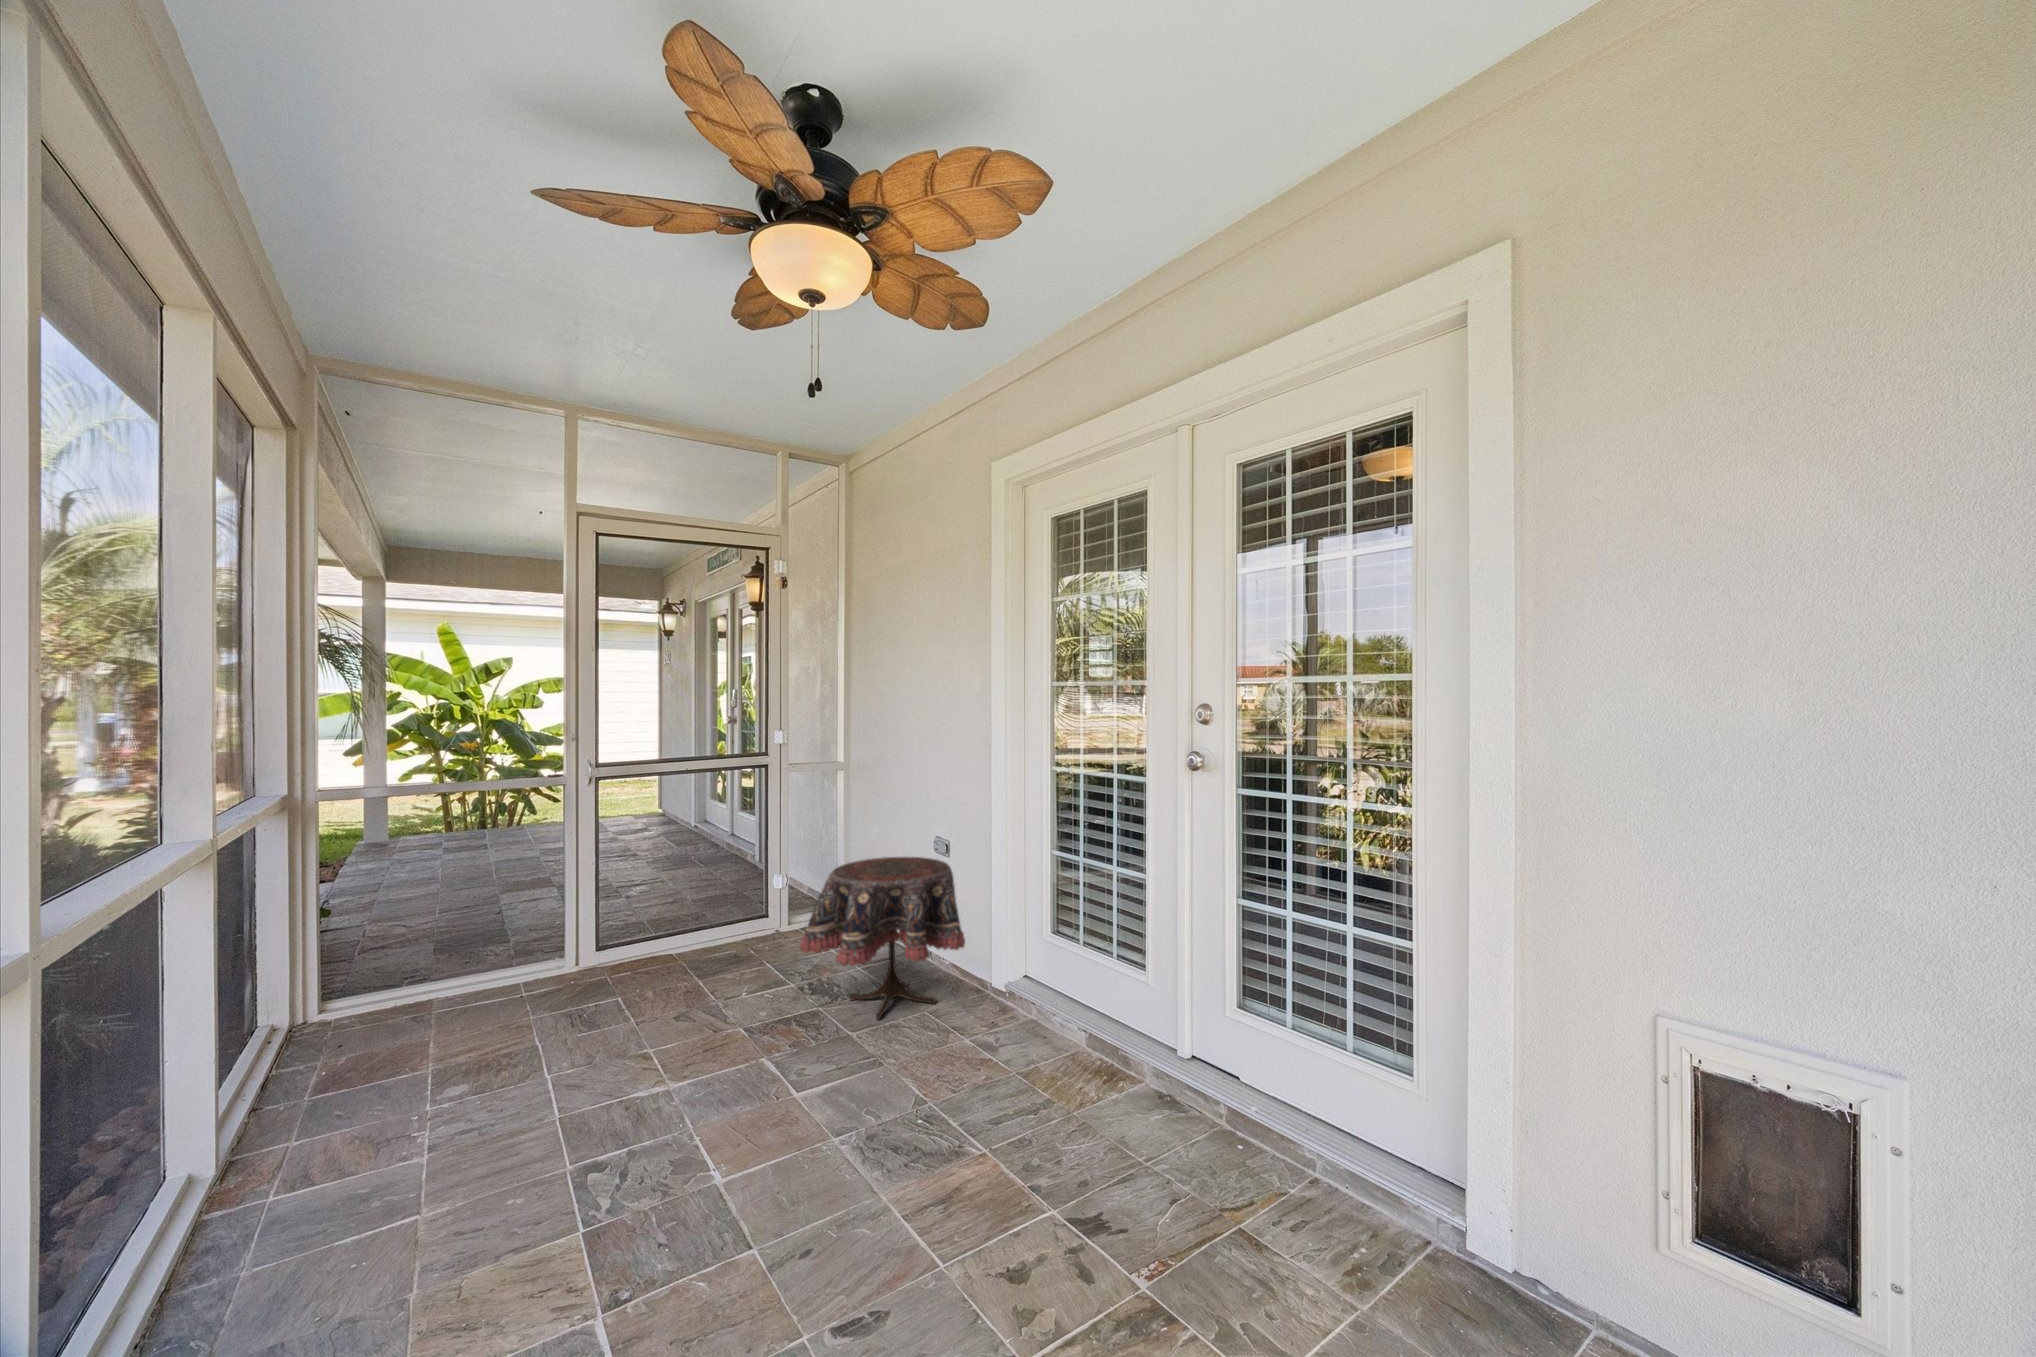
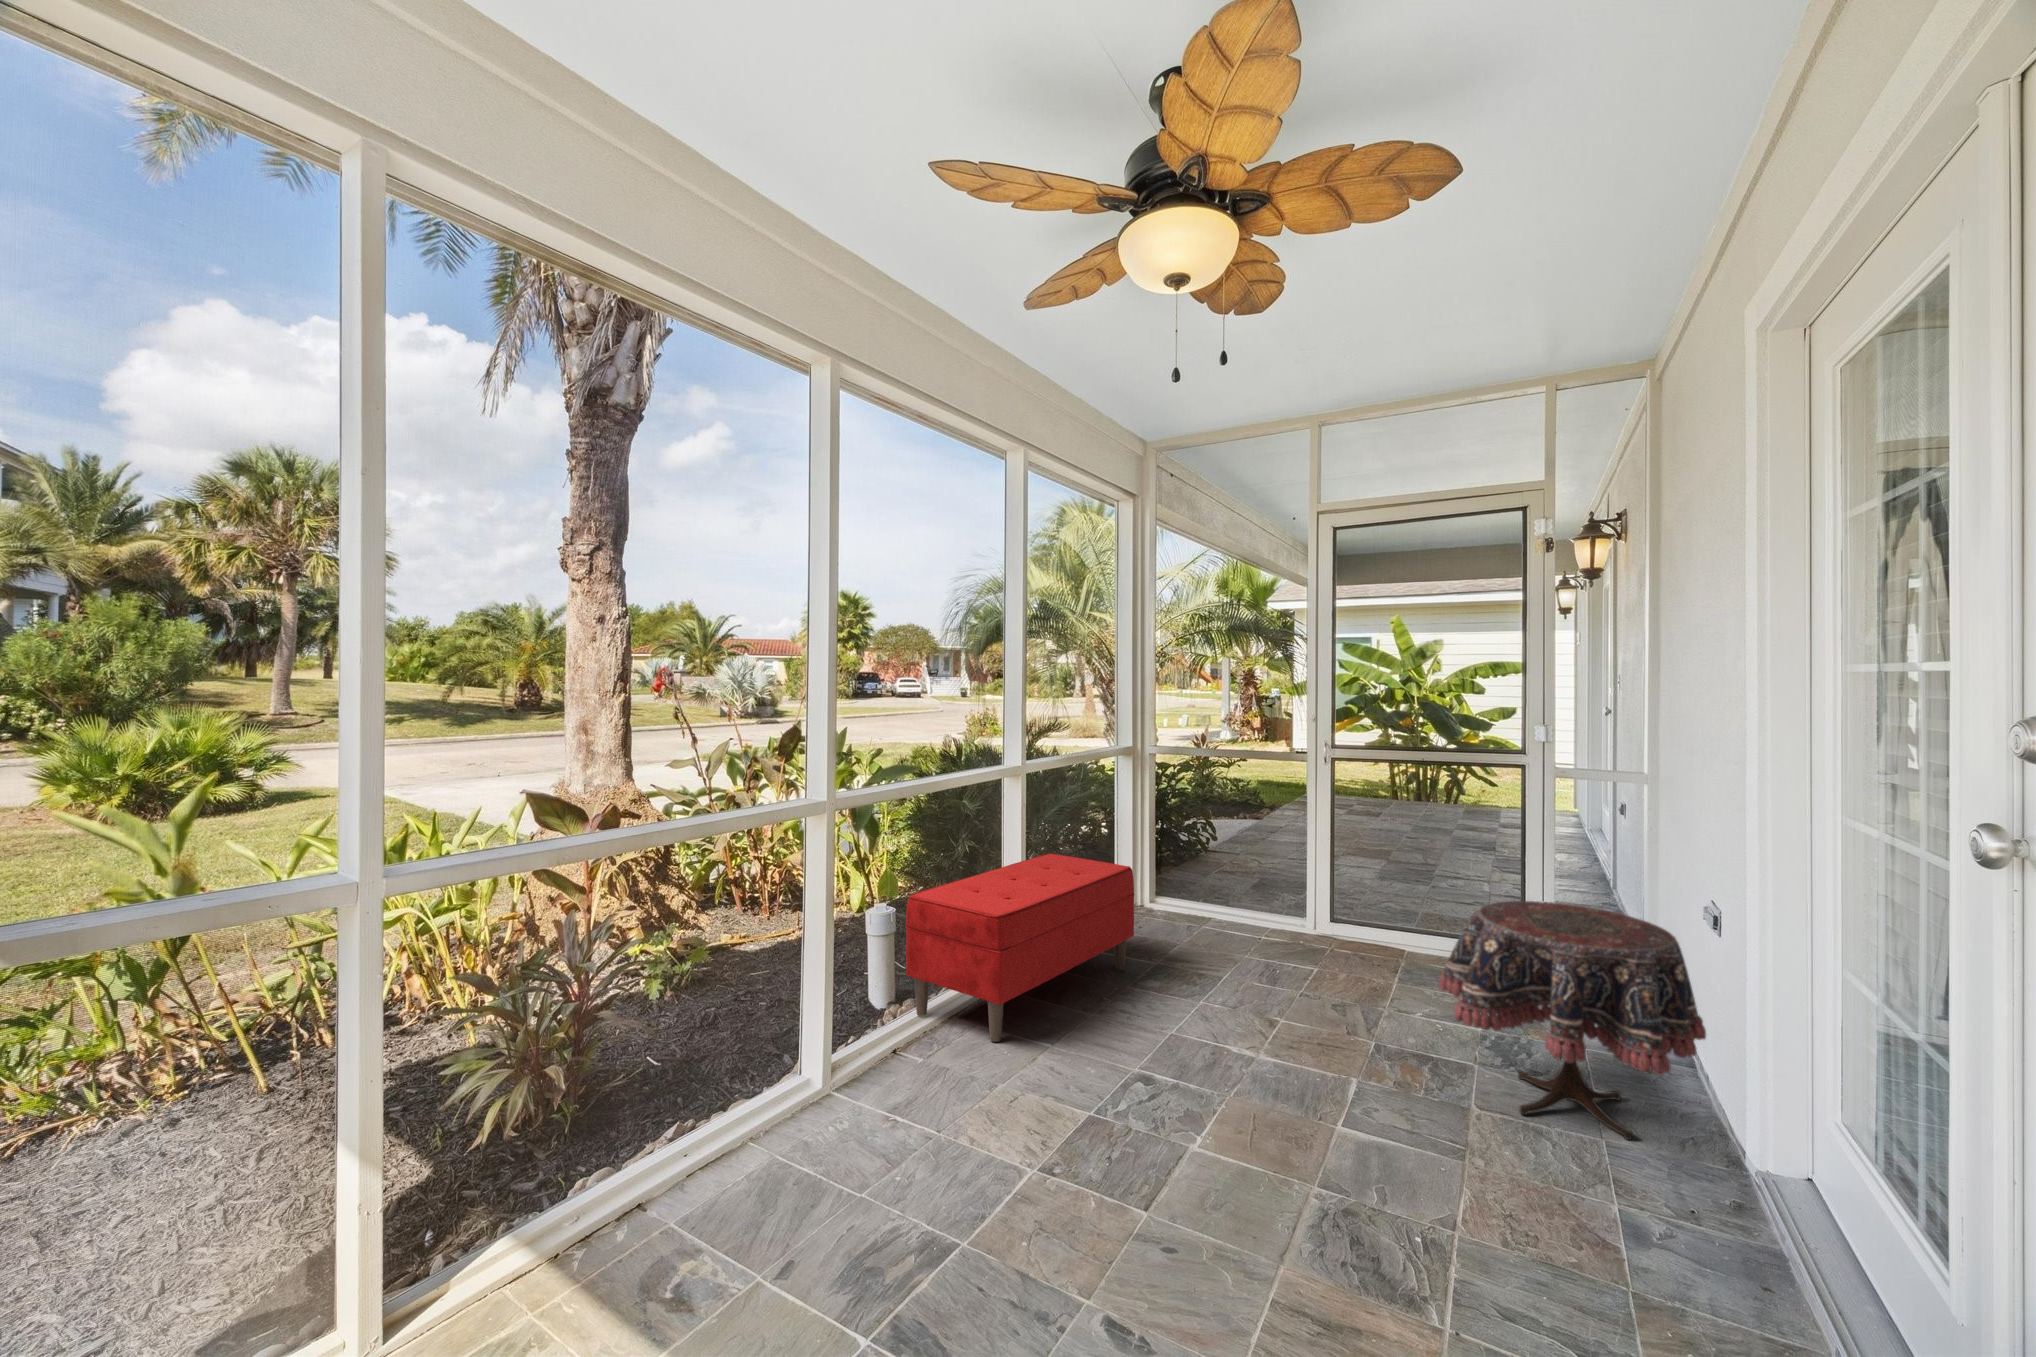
bench: none [46,948,415,1326] -> present [906,853,1134,1042]

